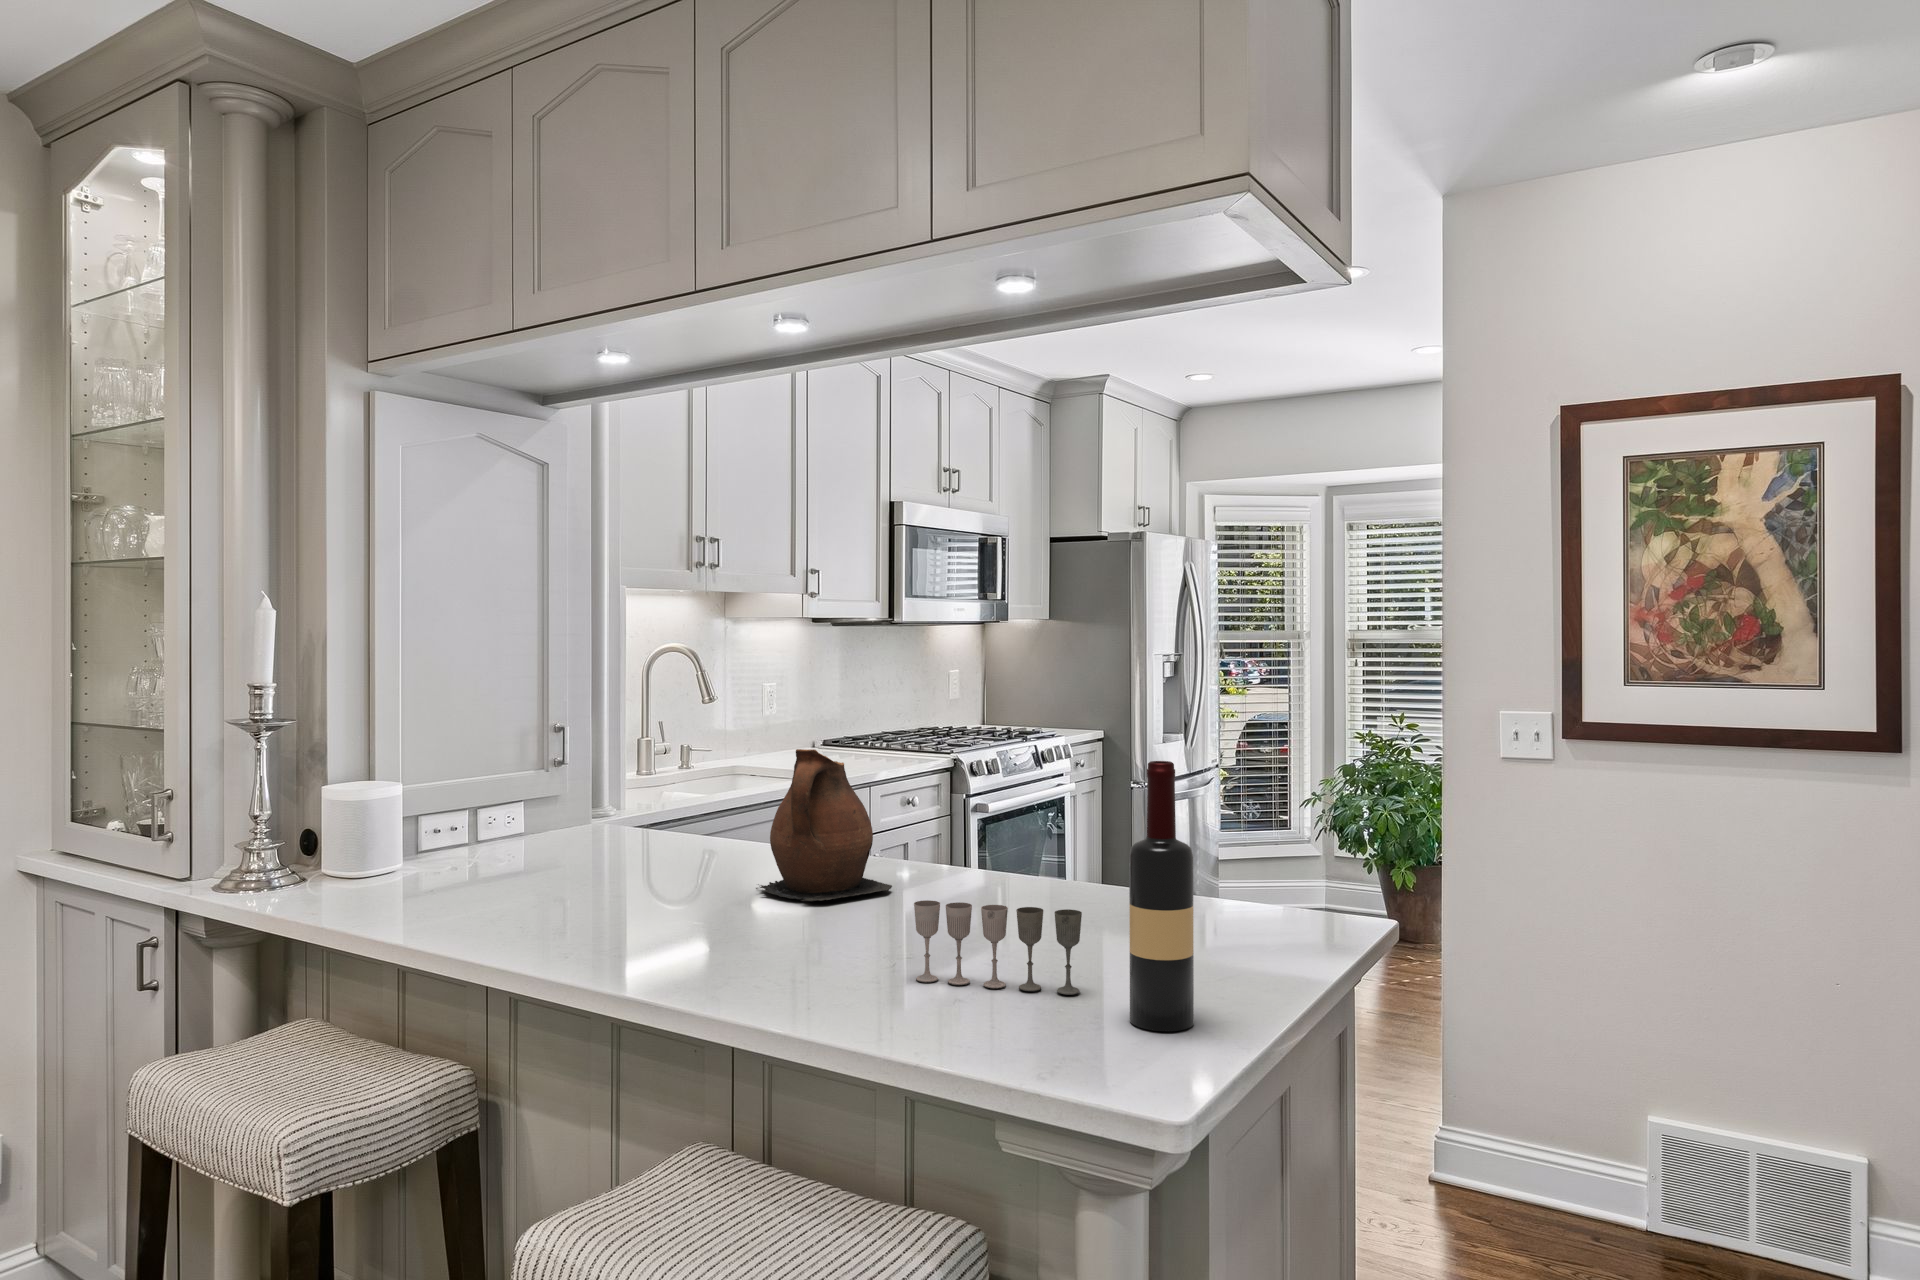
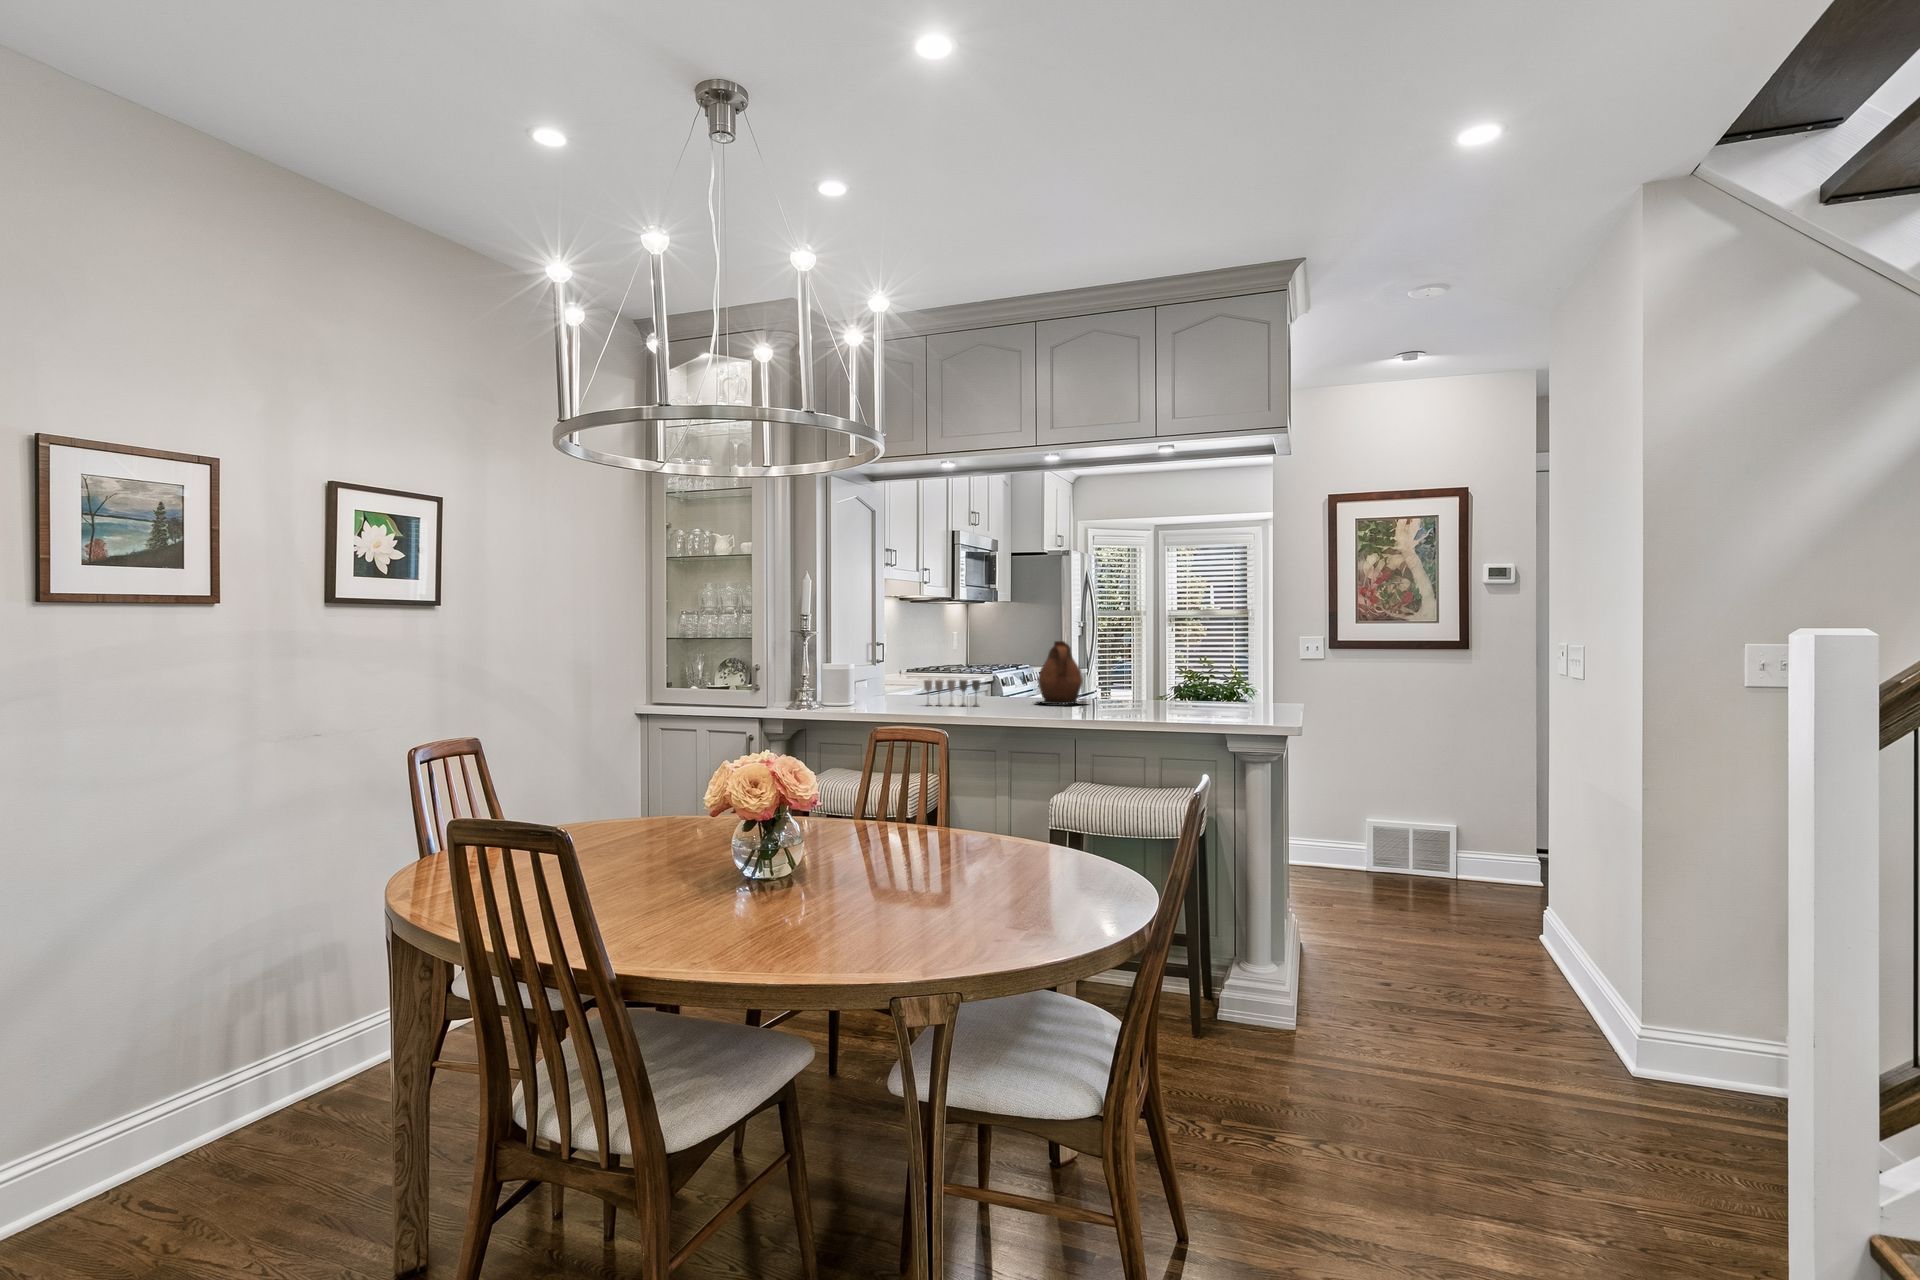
wine bottle: present [1129,761,1194,1031] -> none [1244,628,1267,718]
wine glass: present [914,900,1082,995] -> present [924,680,980,706]

